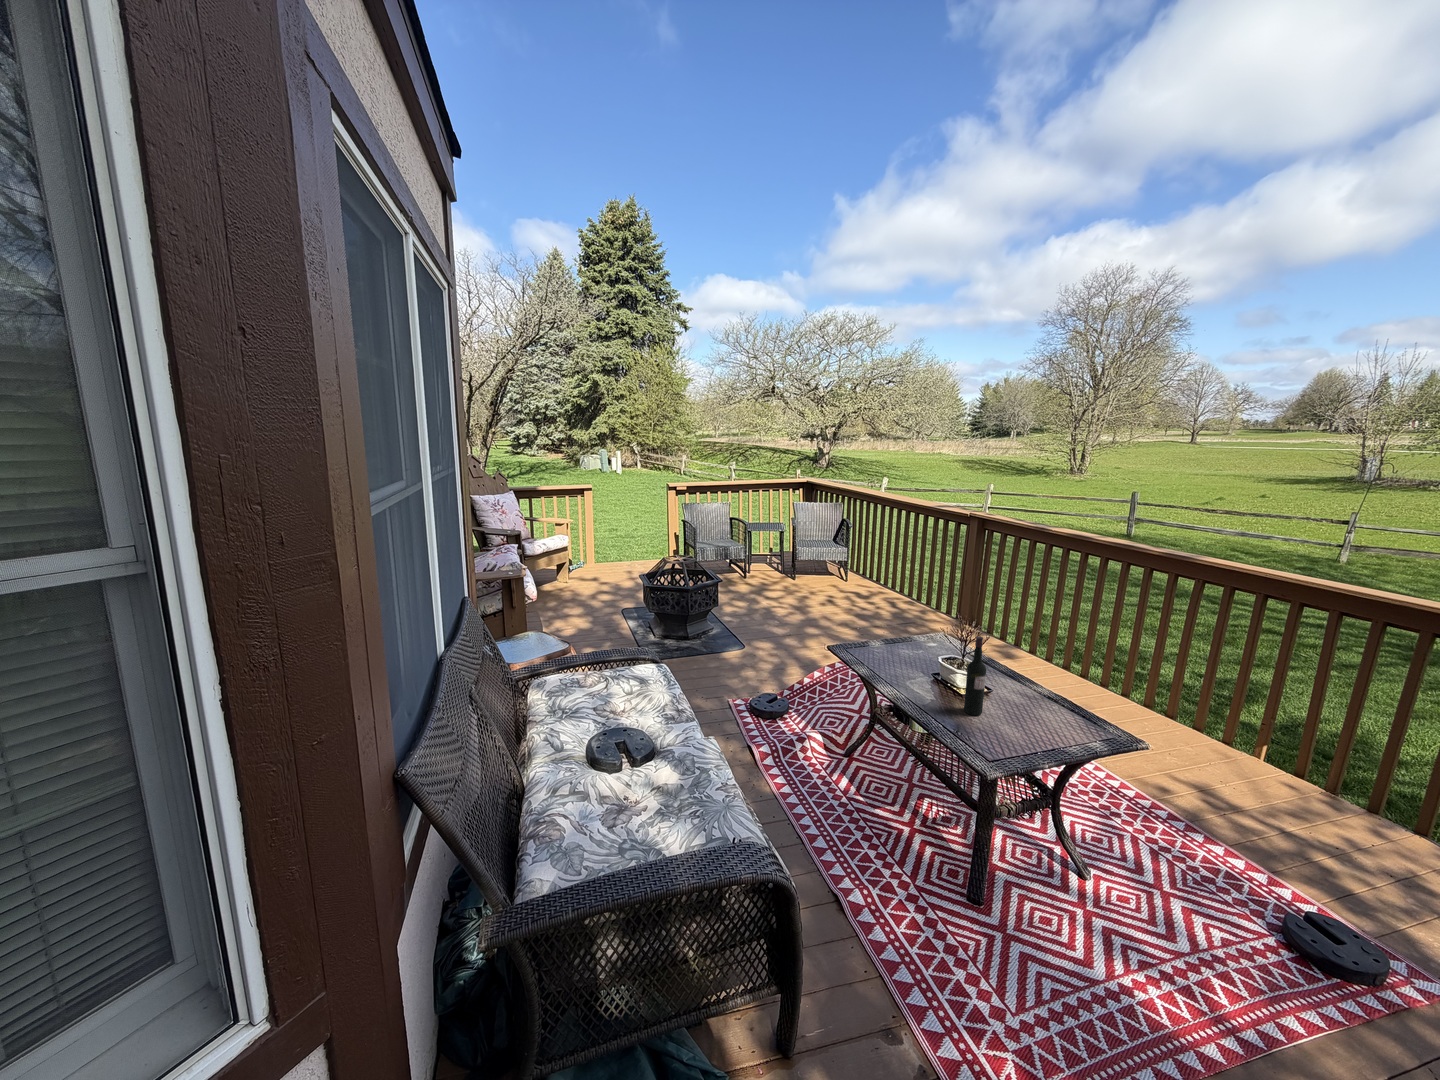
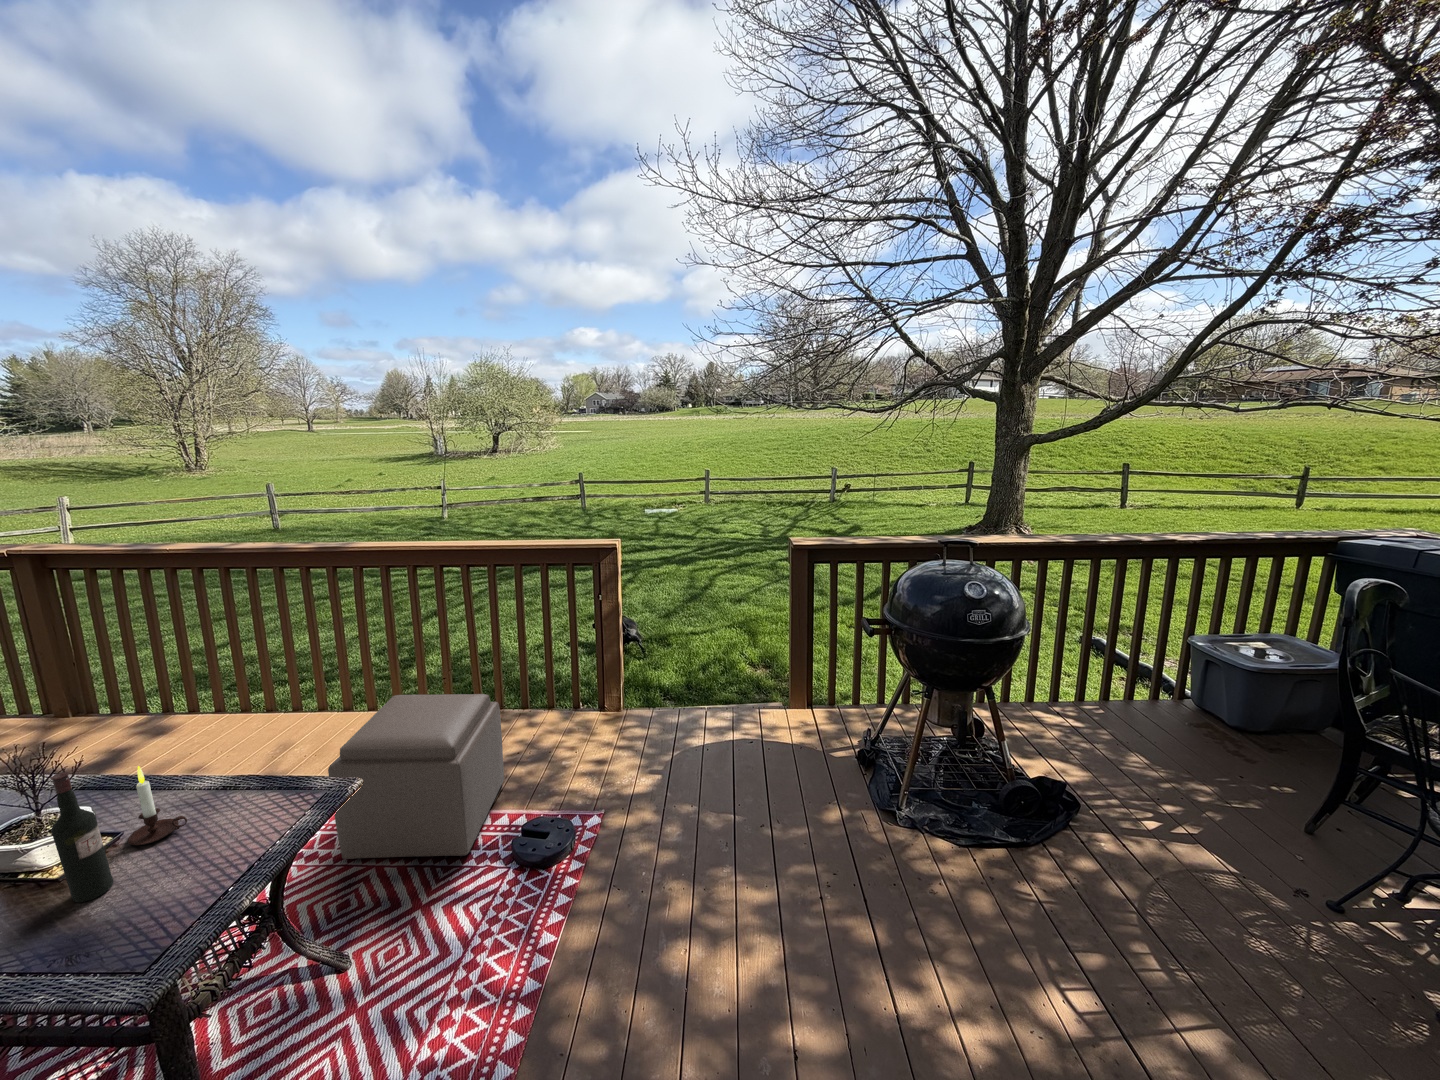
candle: none [992,654,1024,706] -> present [128,766,187,845]
ottoman: none [1106,703,1324,887] -> present [328,694,504,859]

